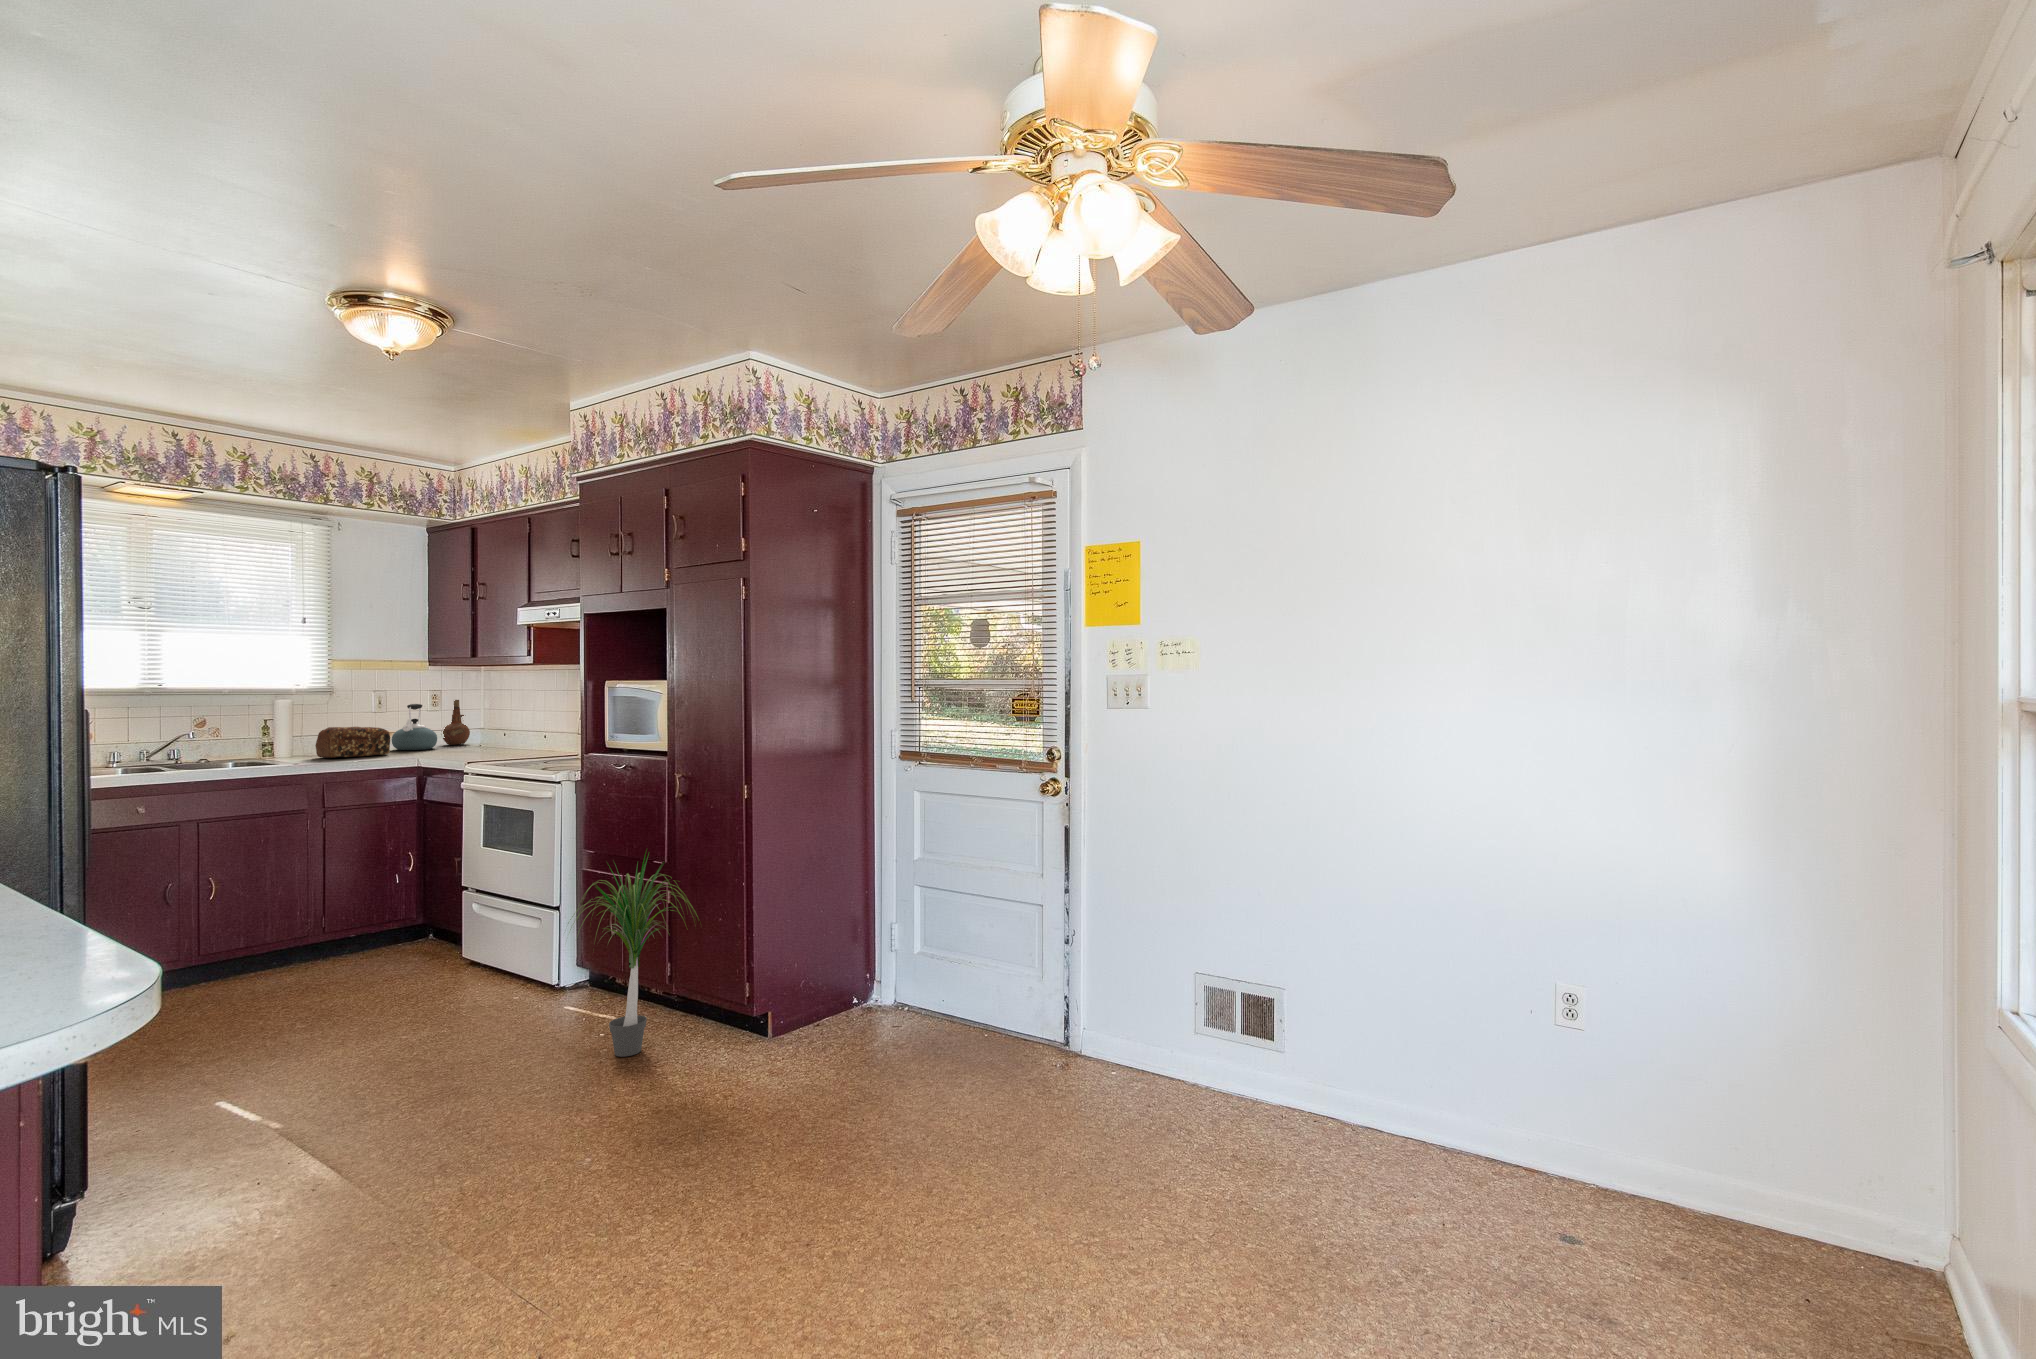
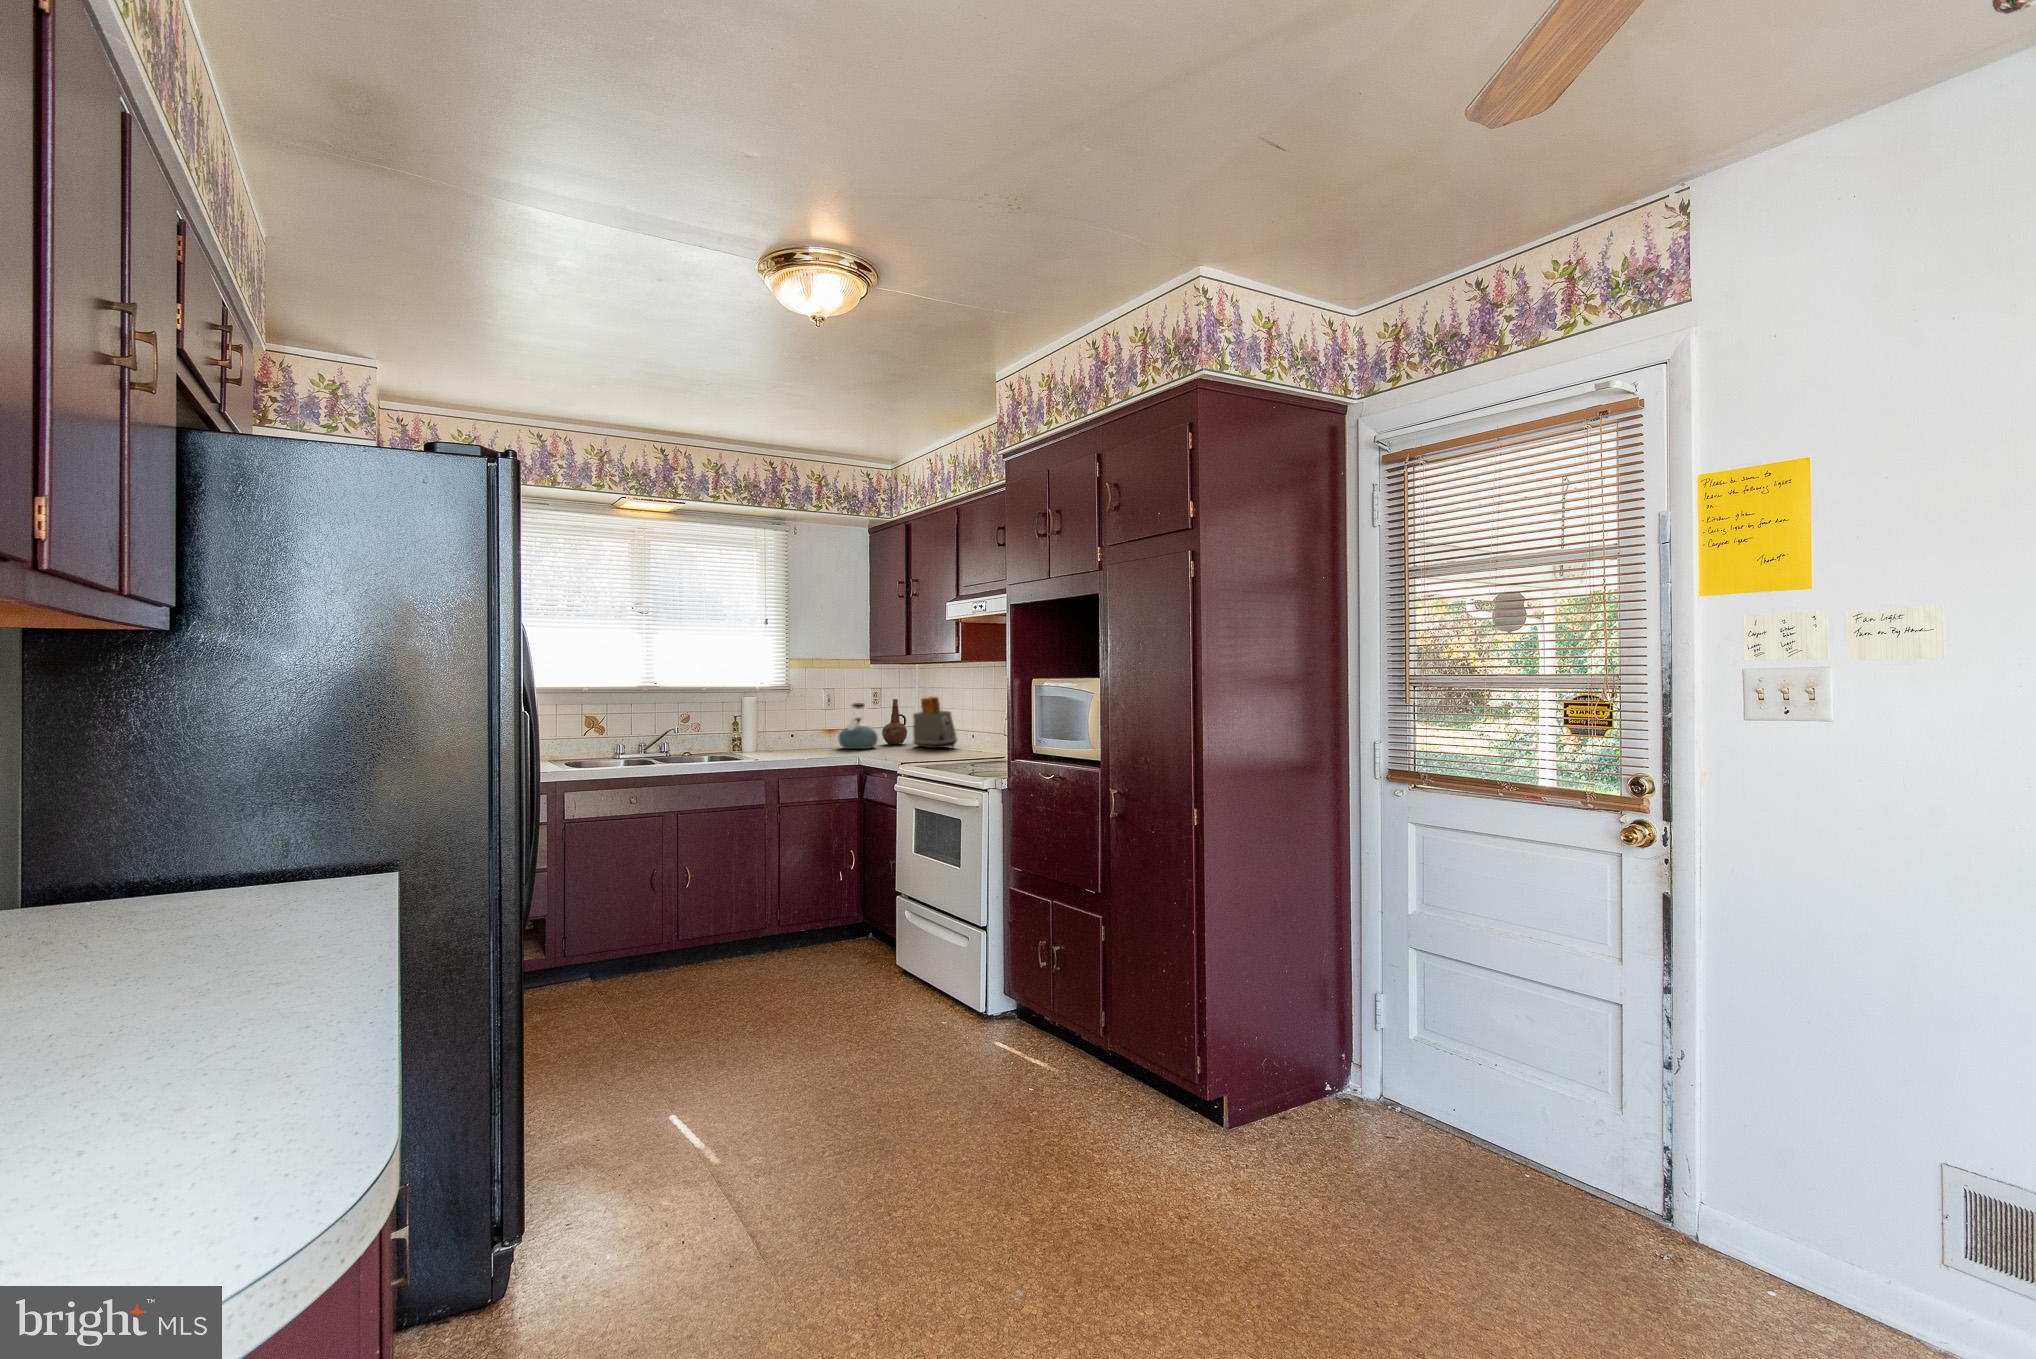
toaster: none [477,697,526,747] -> present [913,697,957,748]
bread loaf: present [315,727,390,758] -> none [773,725,836,756]
potted plant: present [570,857,697,1057] -> none [986,874,1145,1124]

